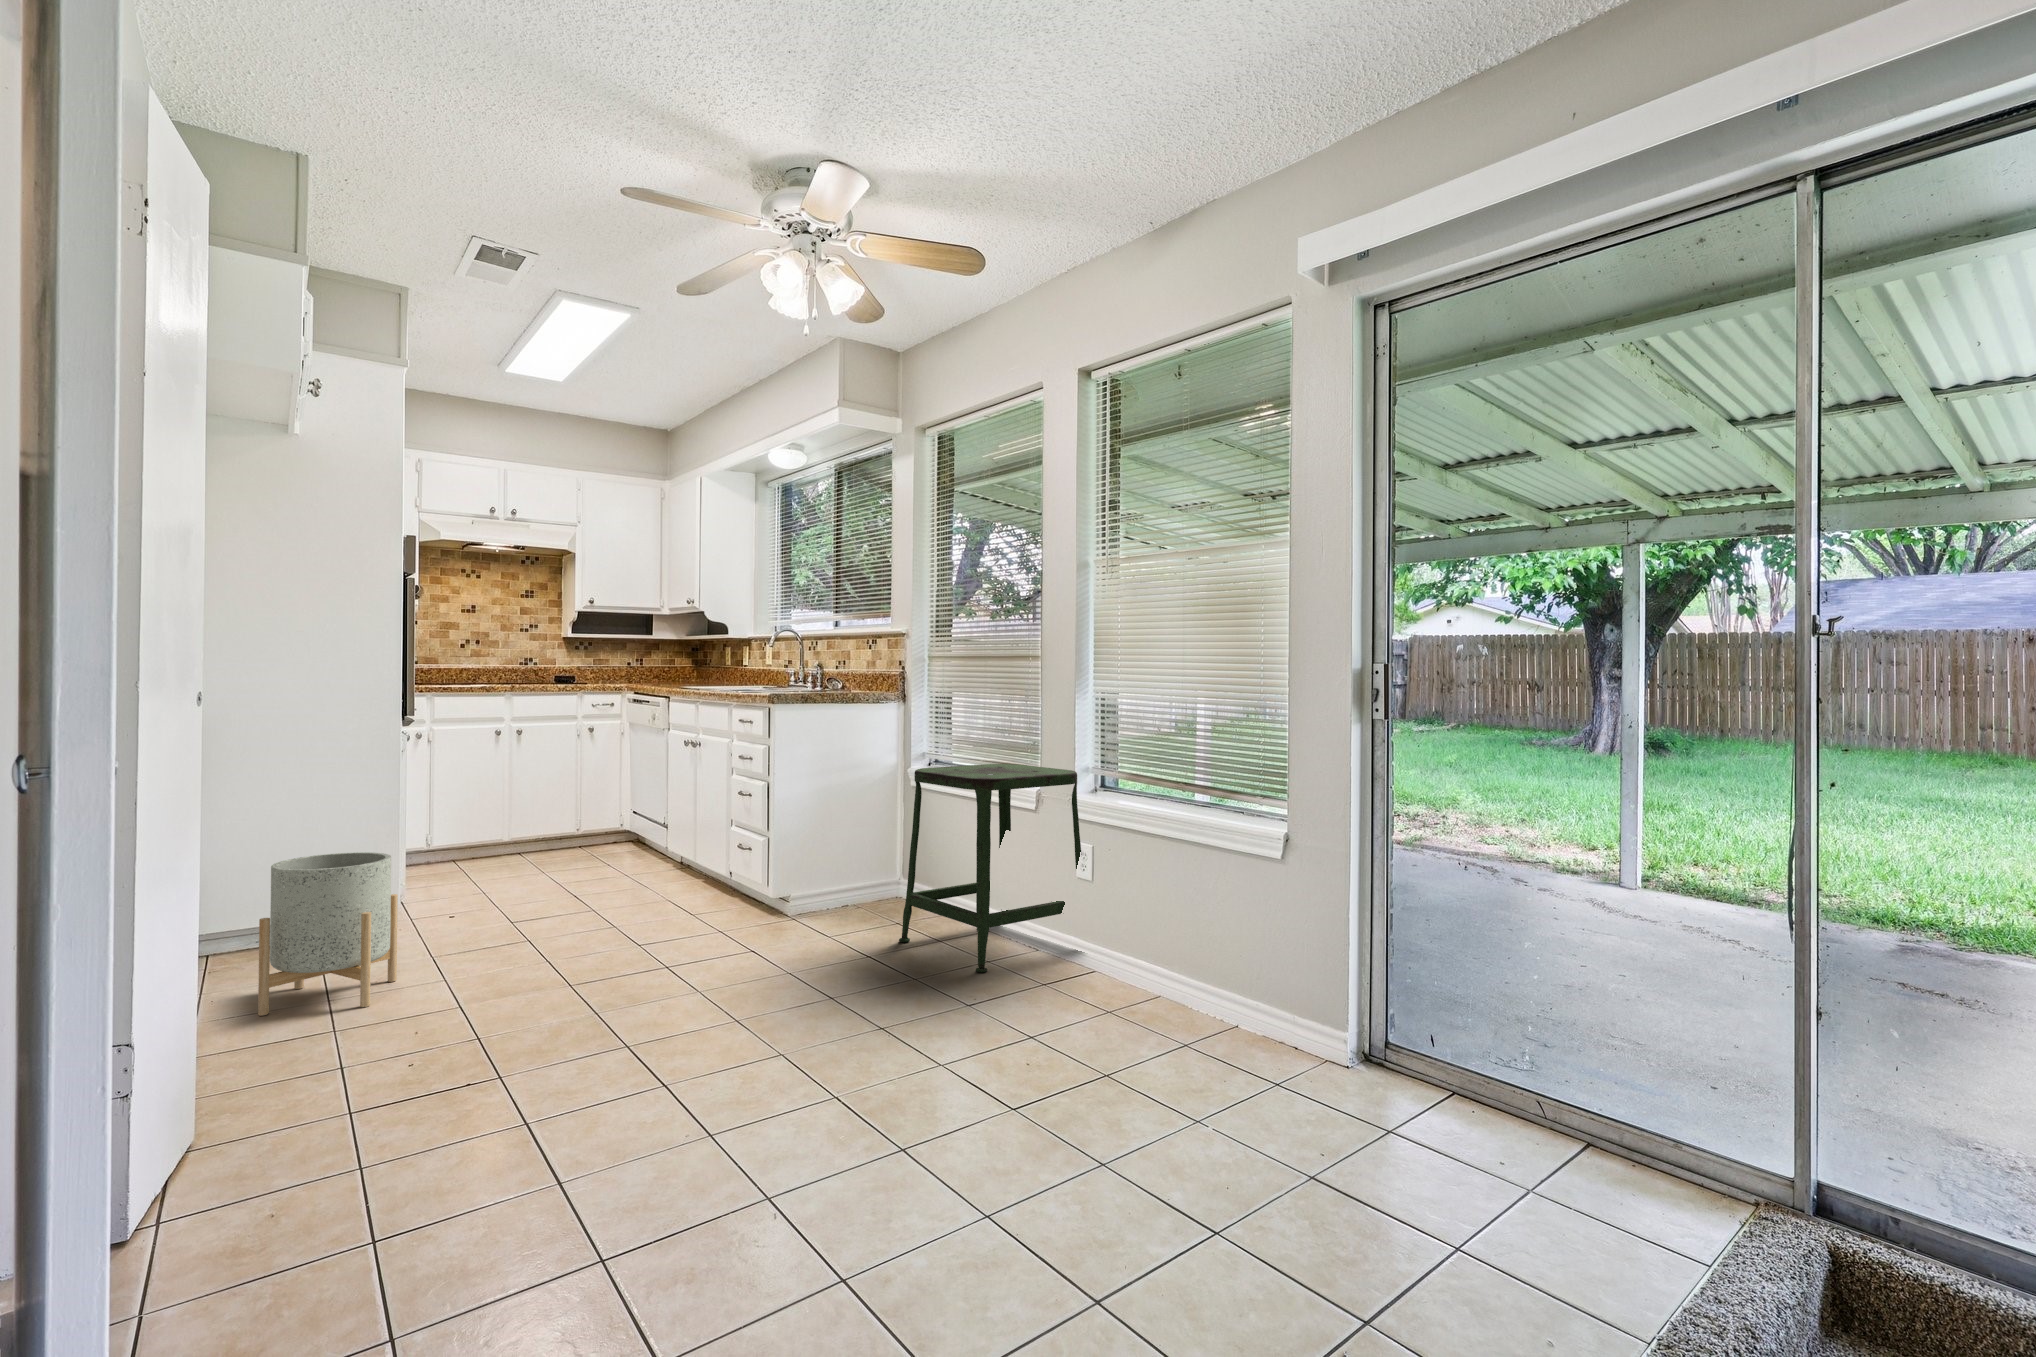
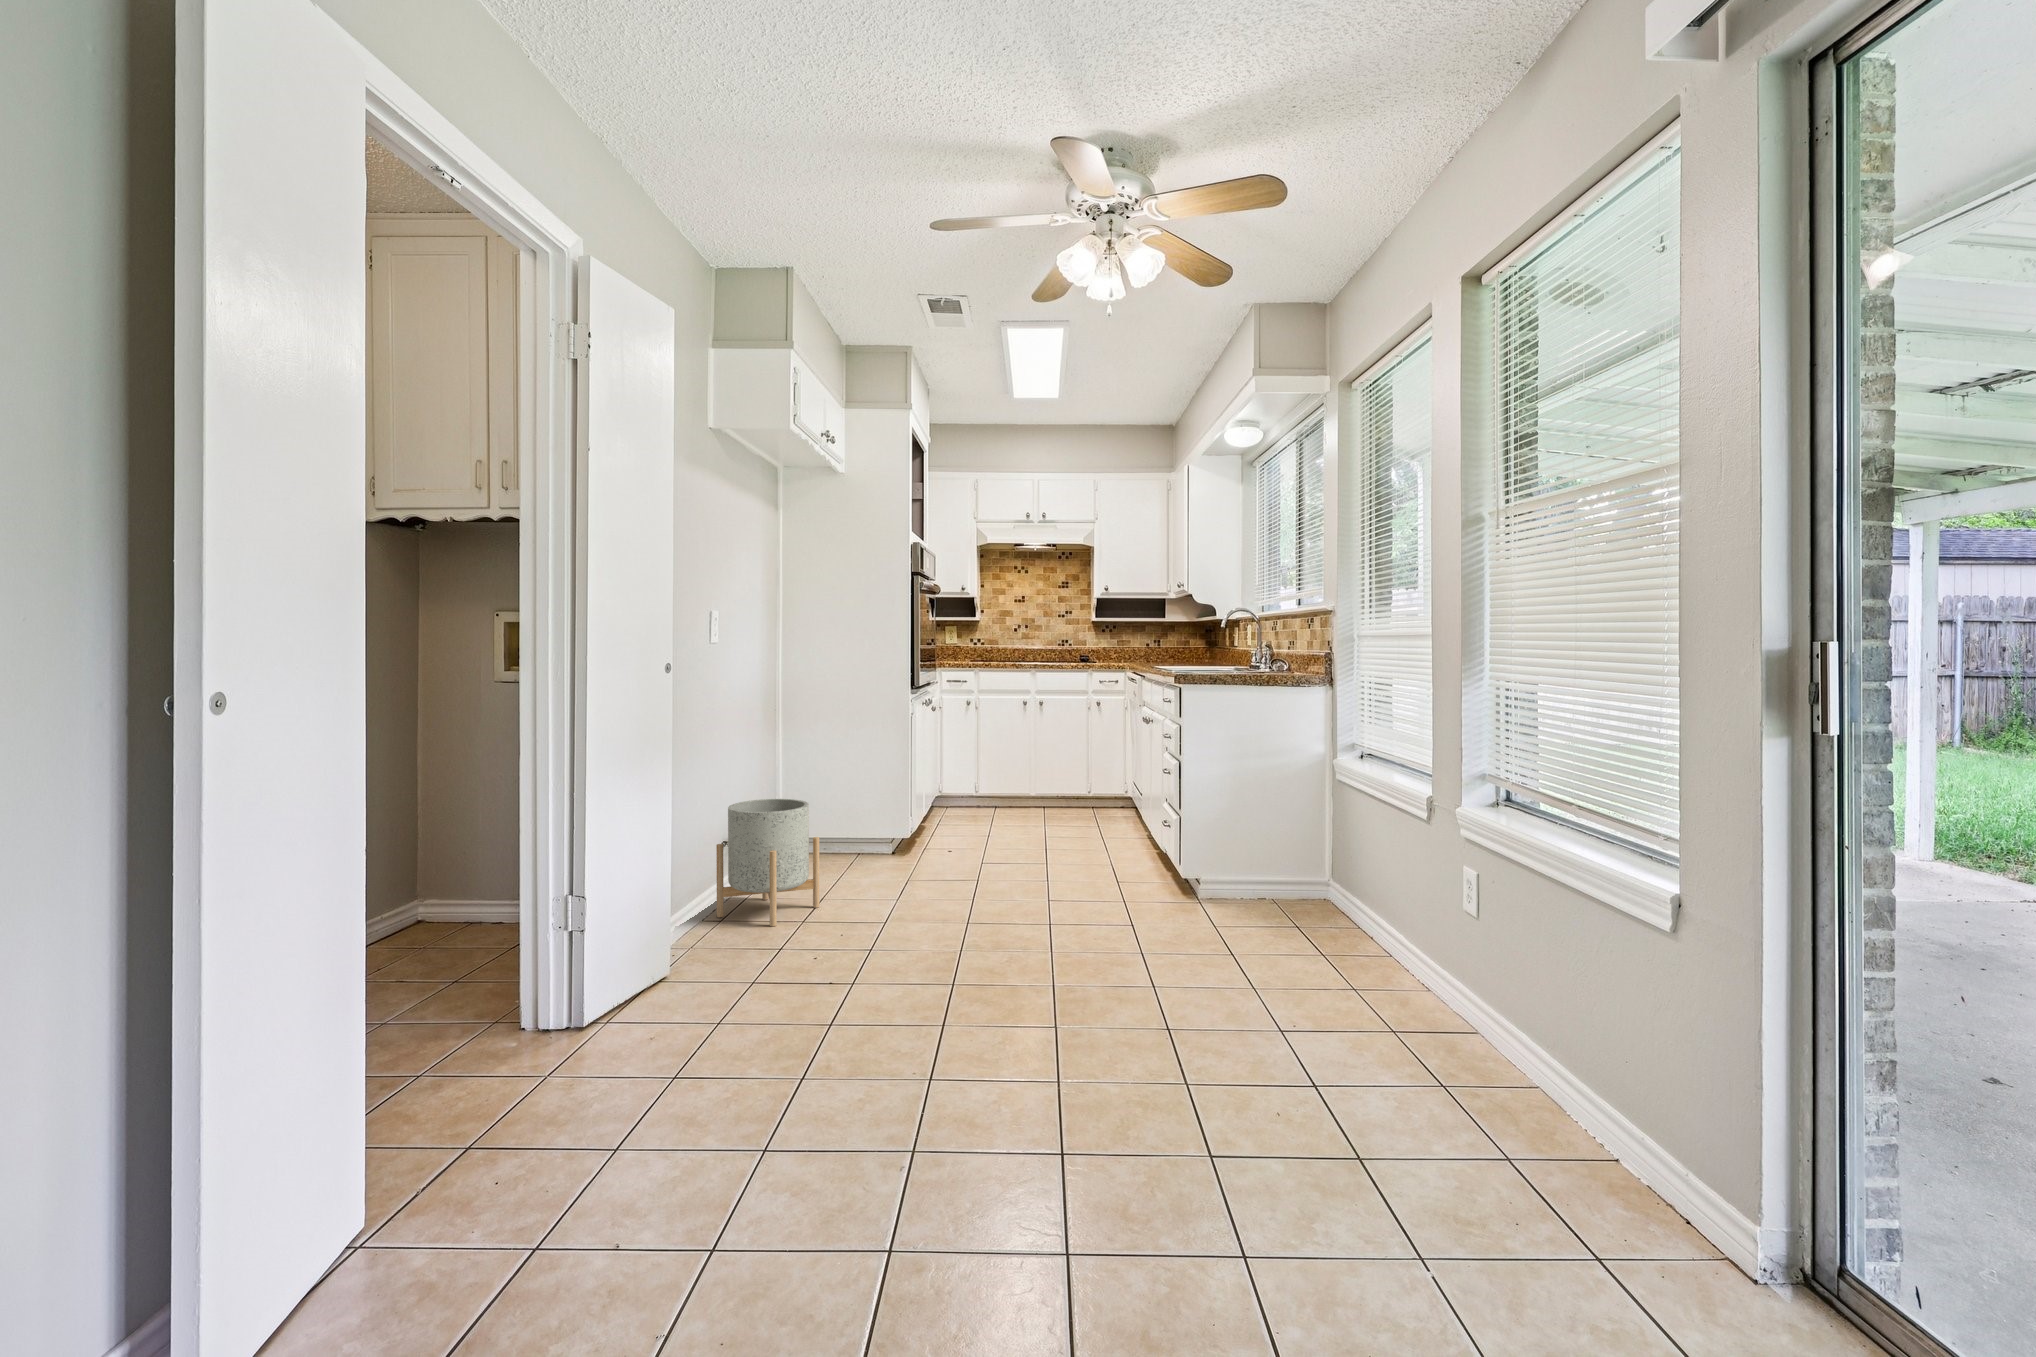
stool: present [899,764,1082,972] -> none [1238,770,1480,1048]

